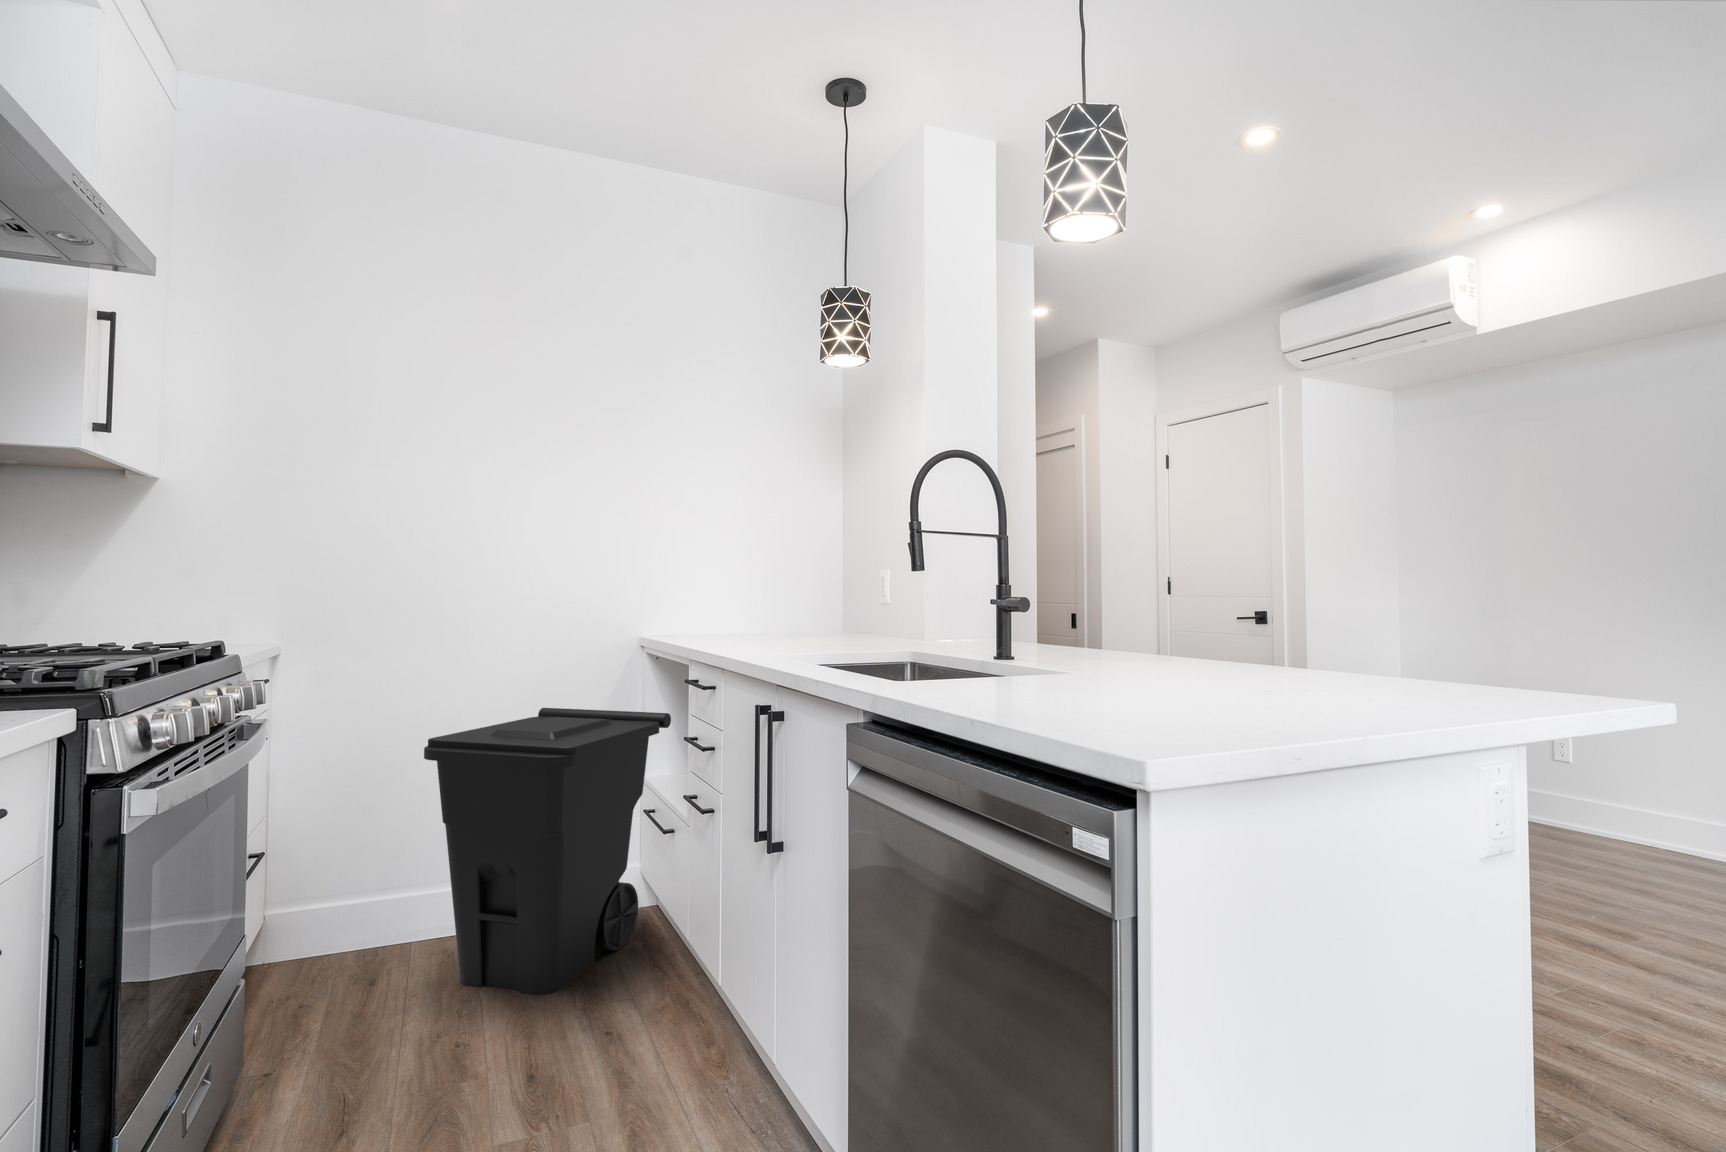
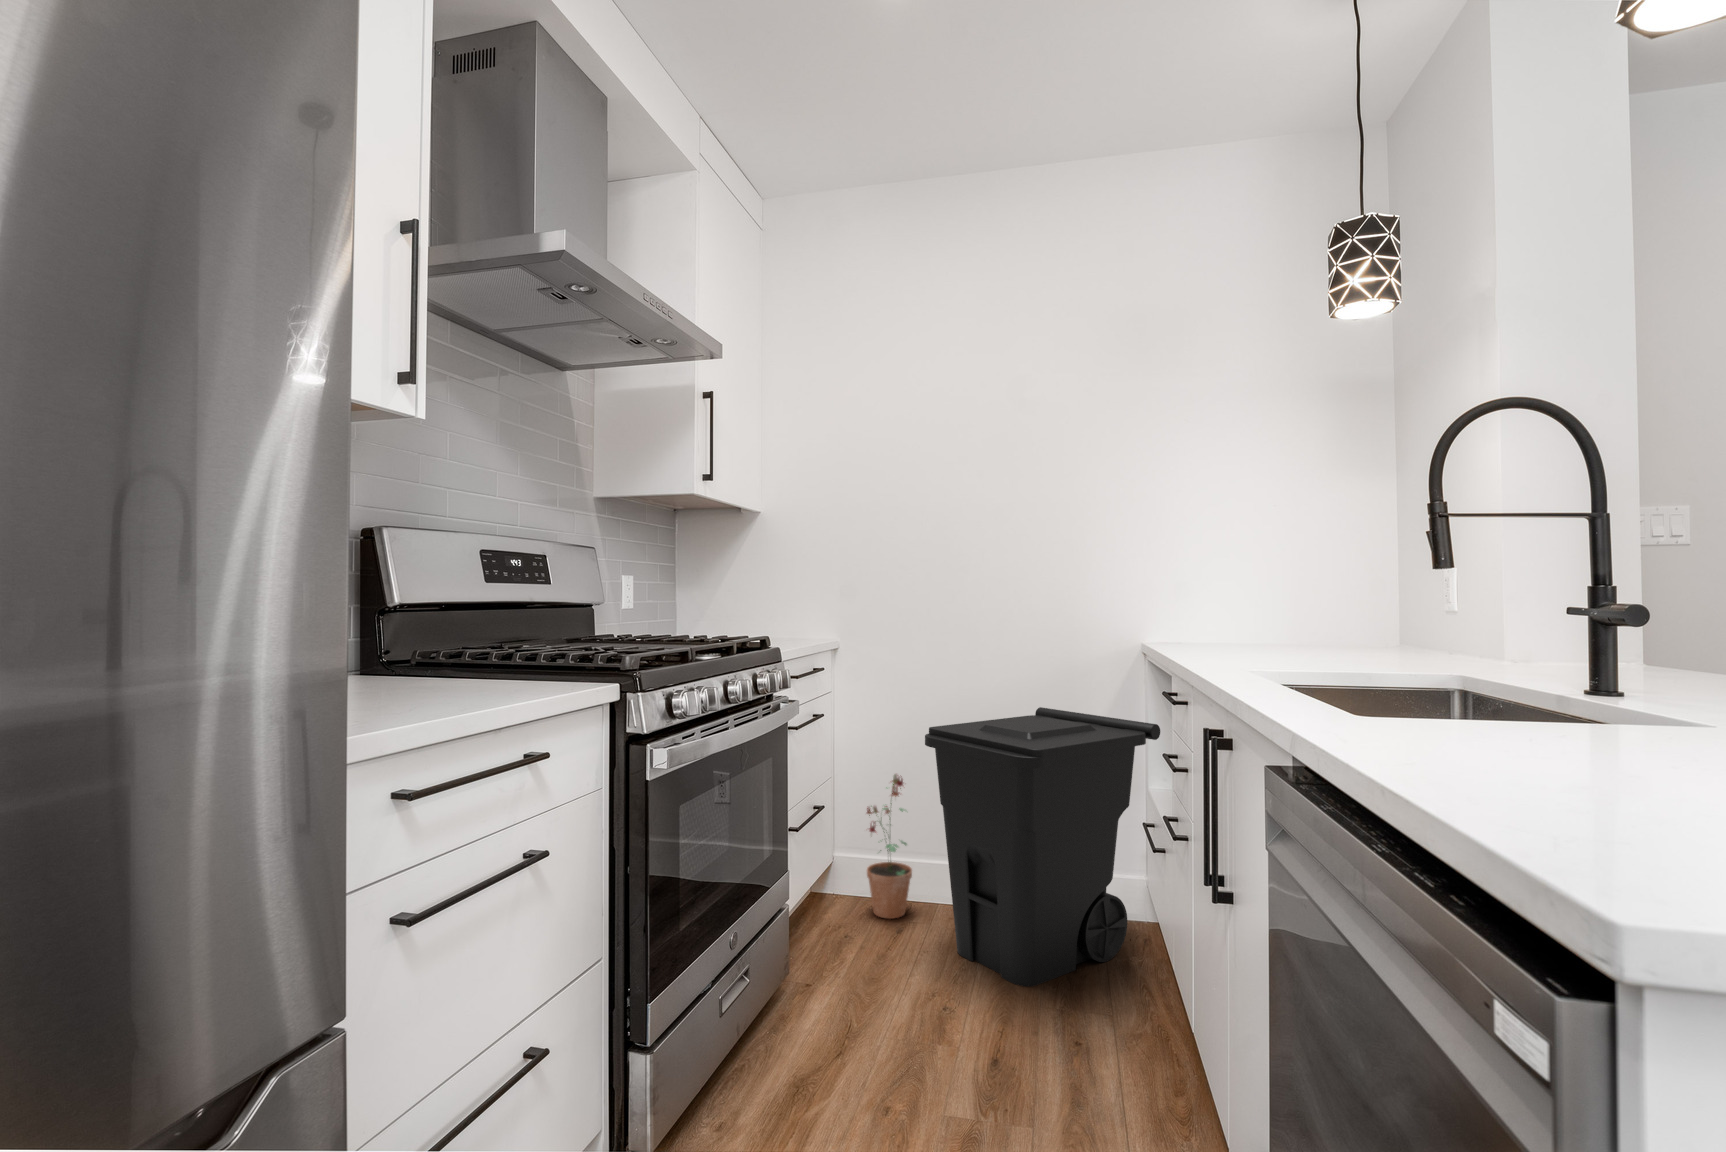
potted plant: none [322,799,392,972] -> present [867,774,912,919]

